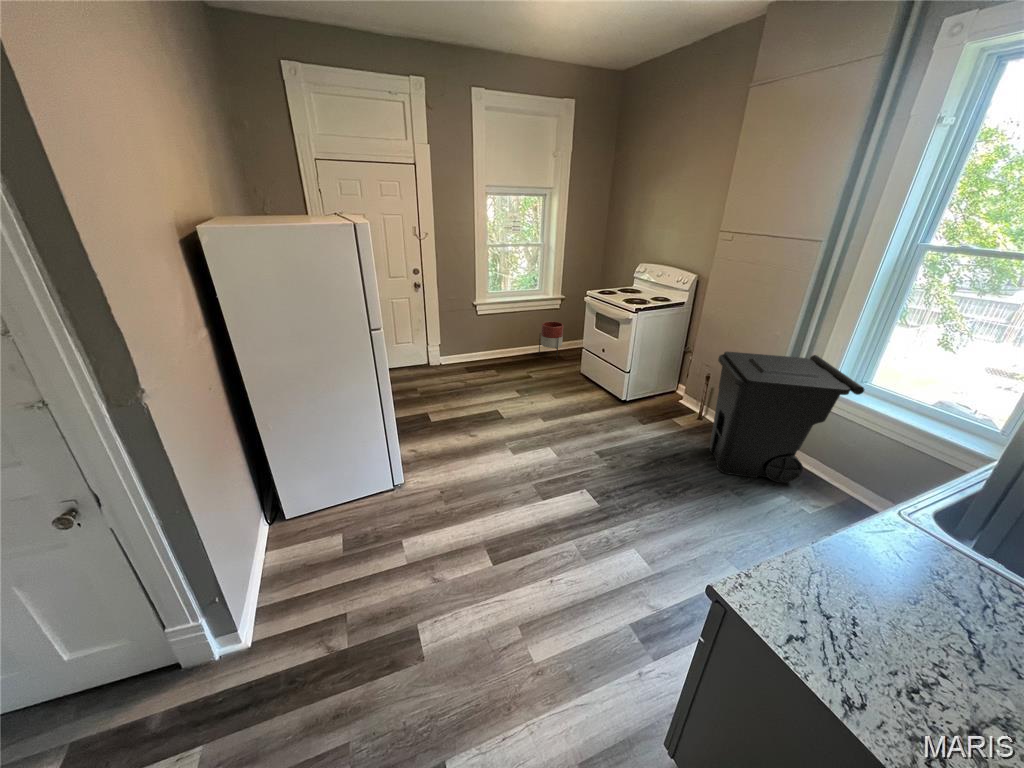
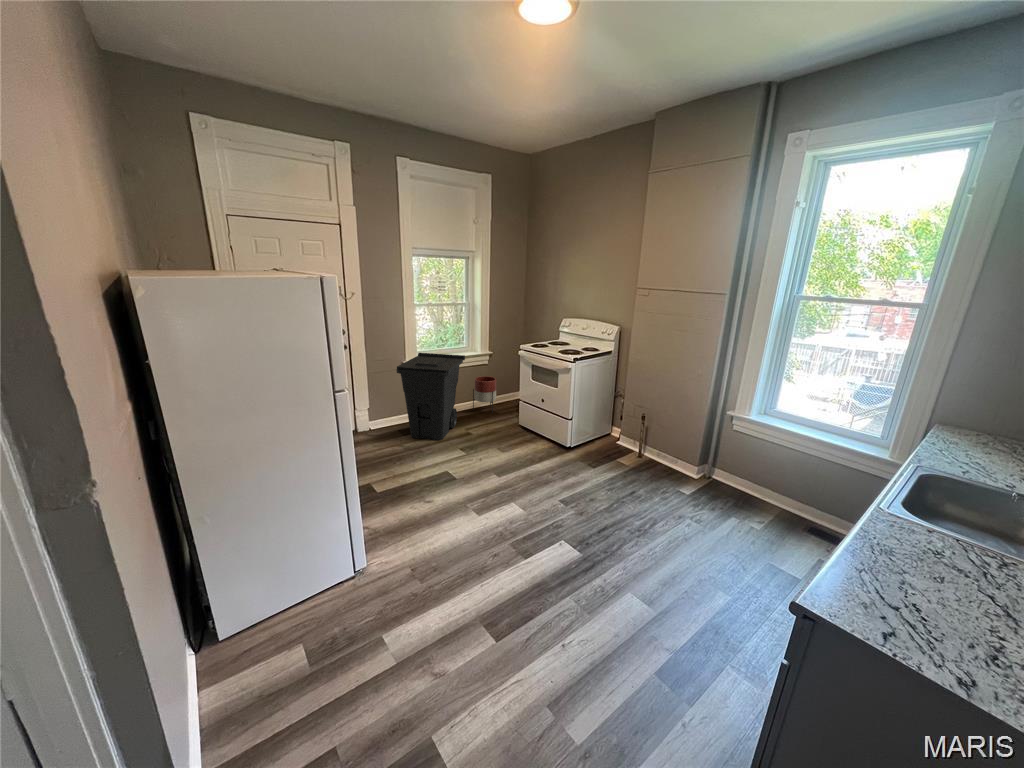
trash can: present [709,352,864,483] -> present [396,353,465,440]

